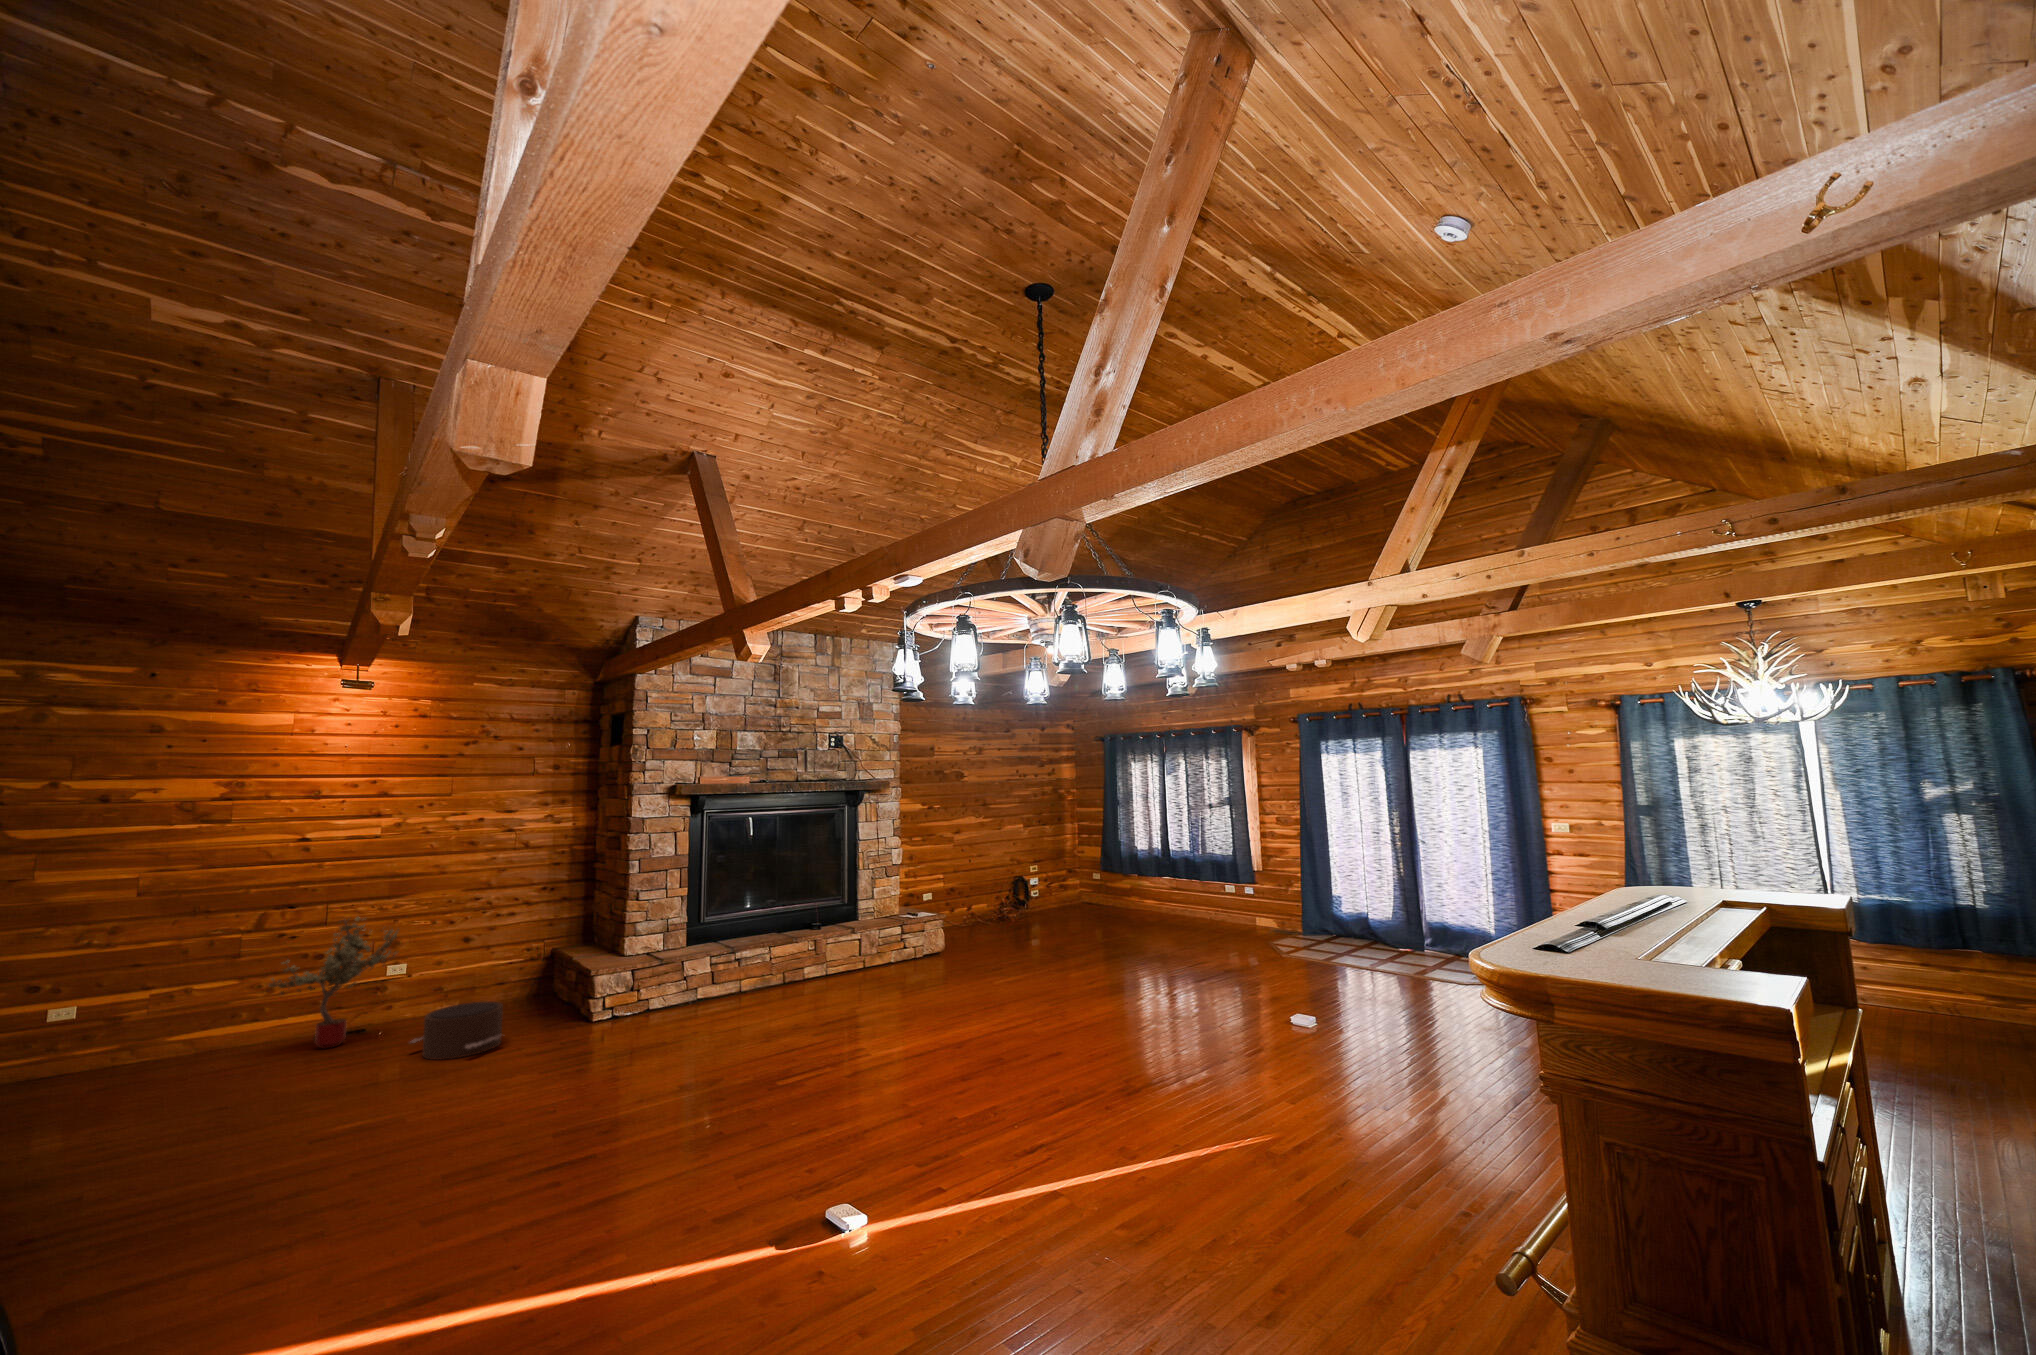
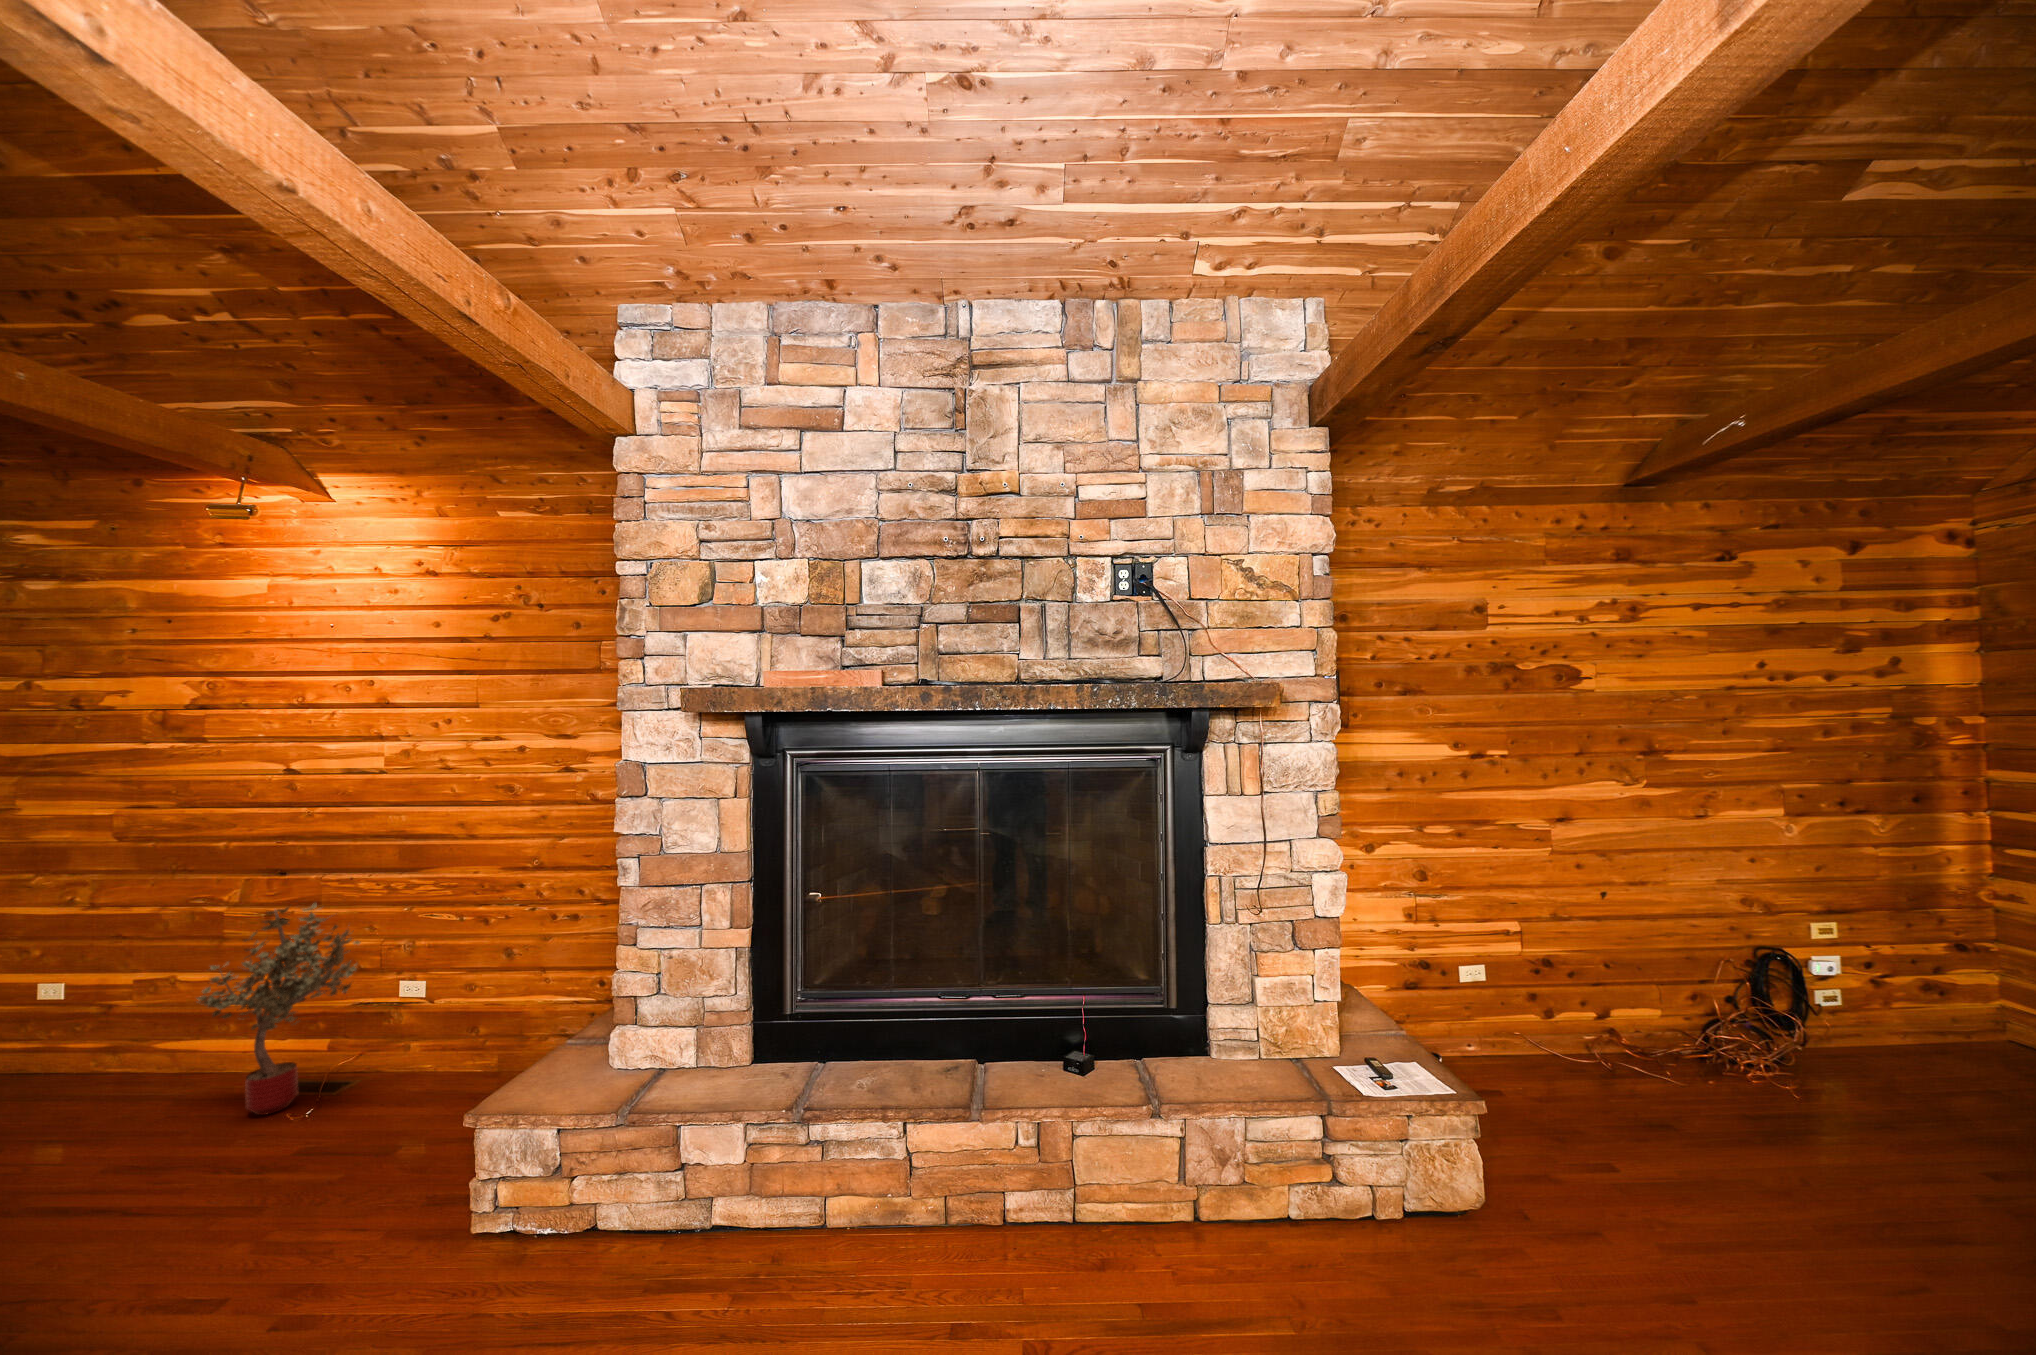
pouf: present [411,1002,503,1060] -> none [132,1119,333,1281]

